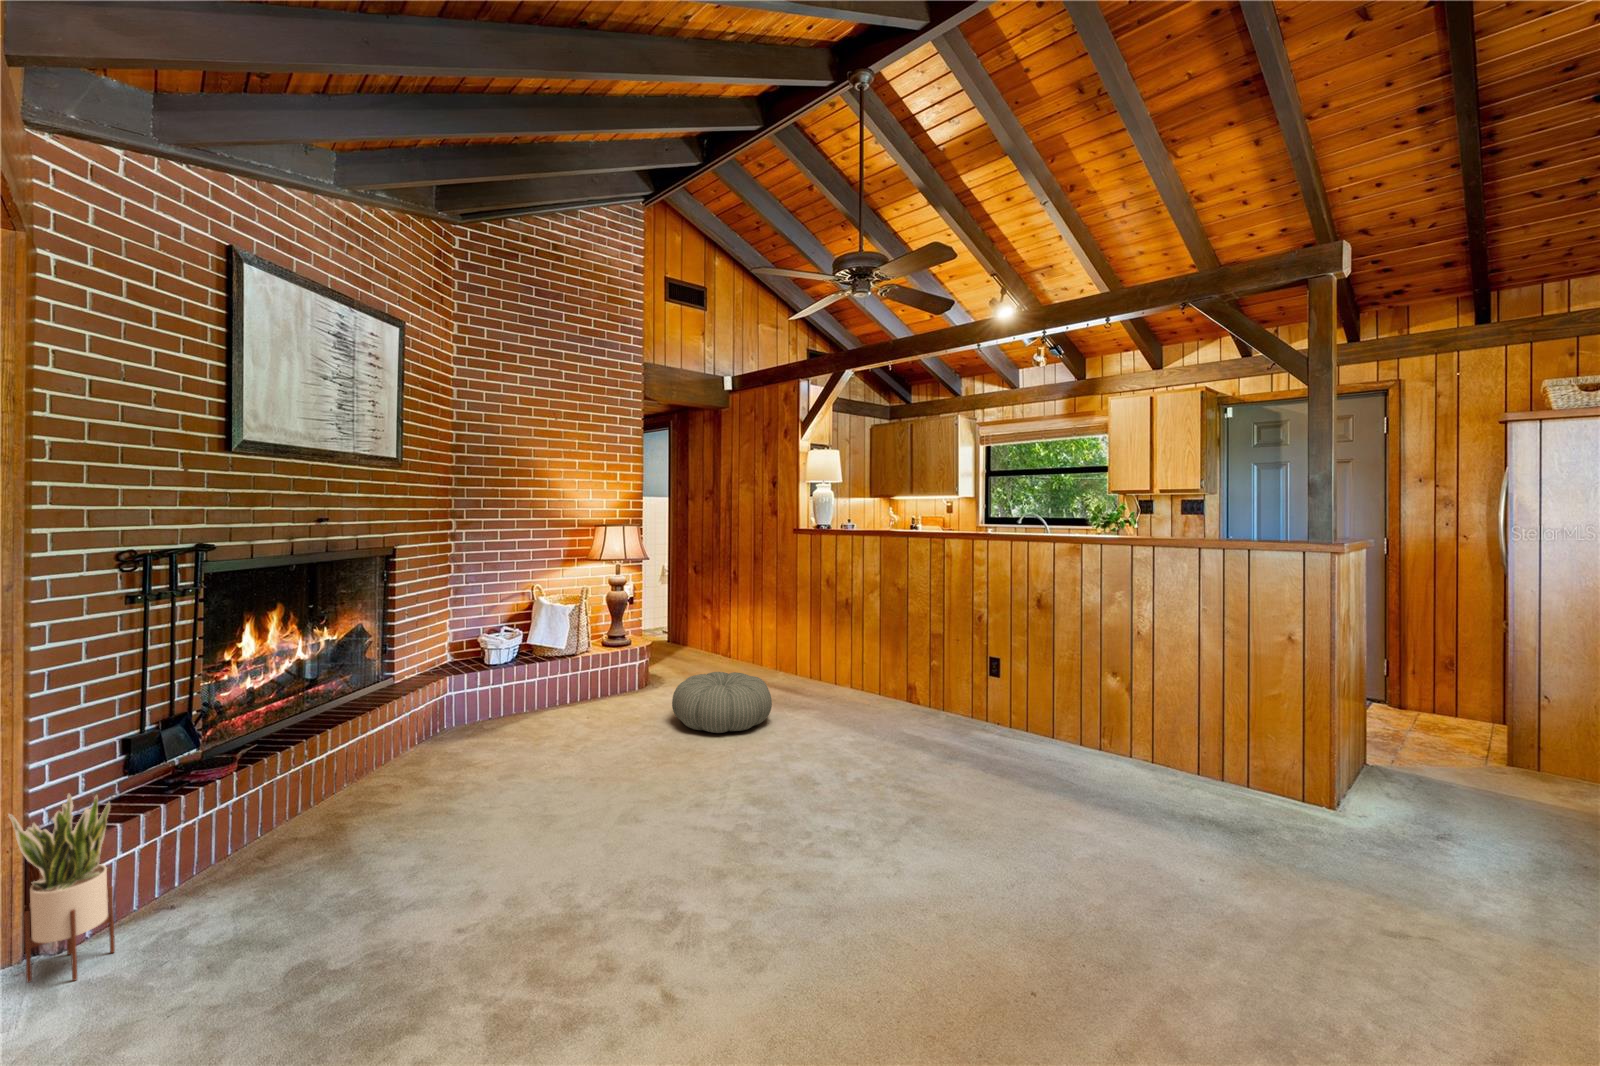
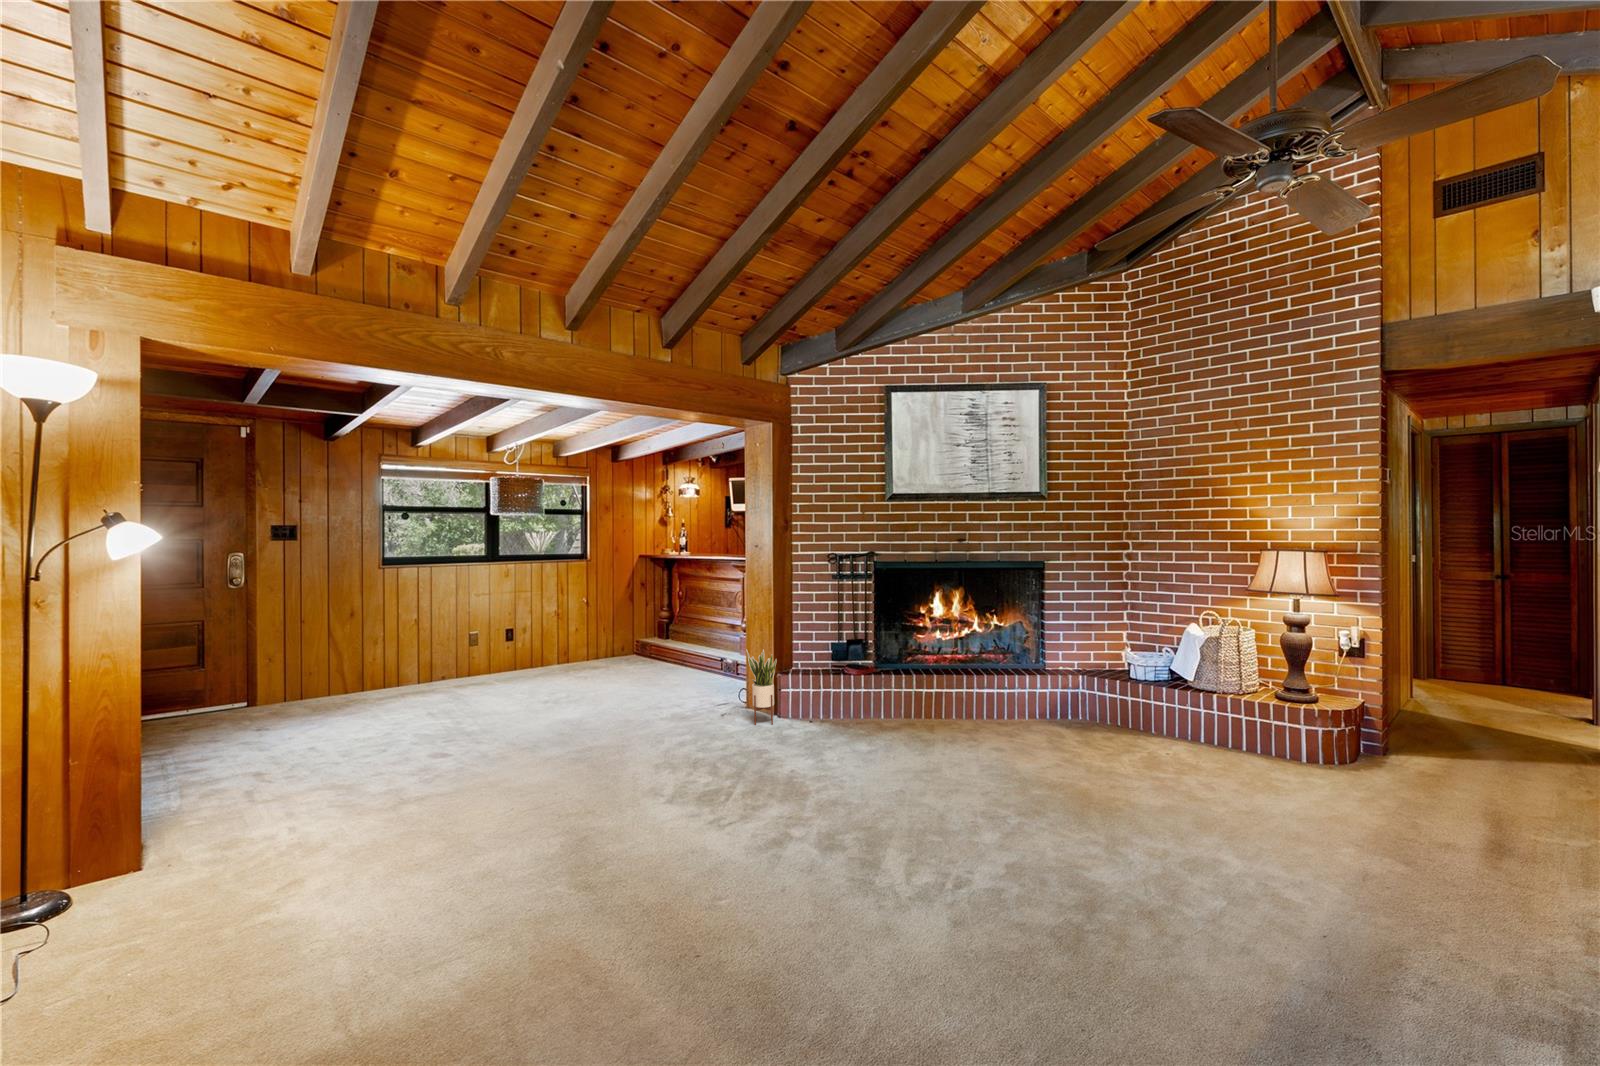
pouf: present [672,672,772,733] -> none [1160,746,1327,842]

